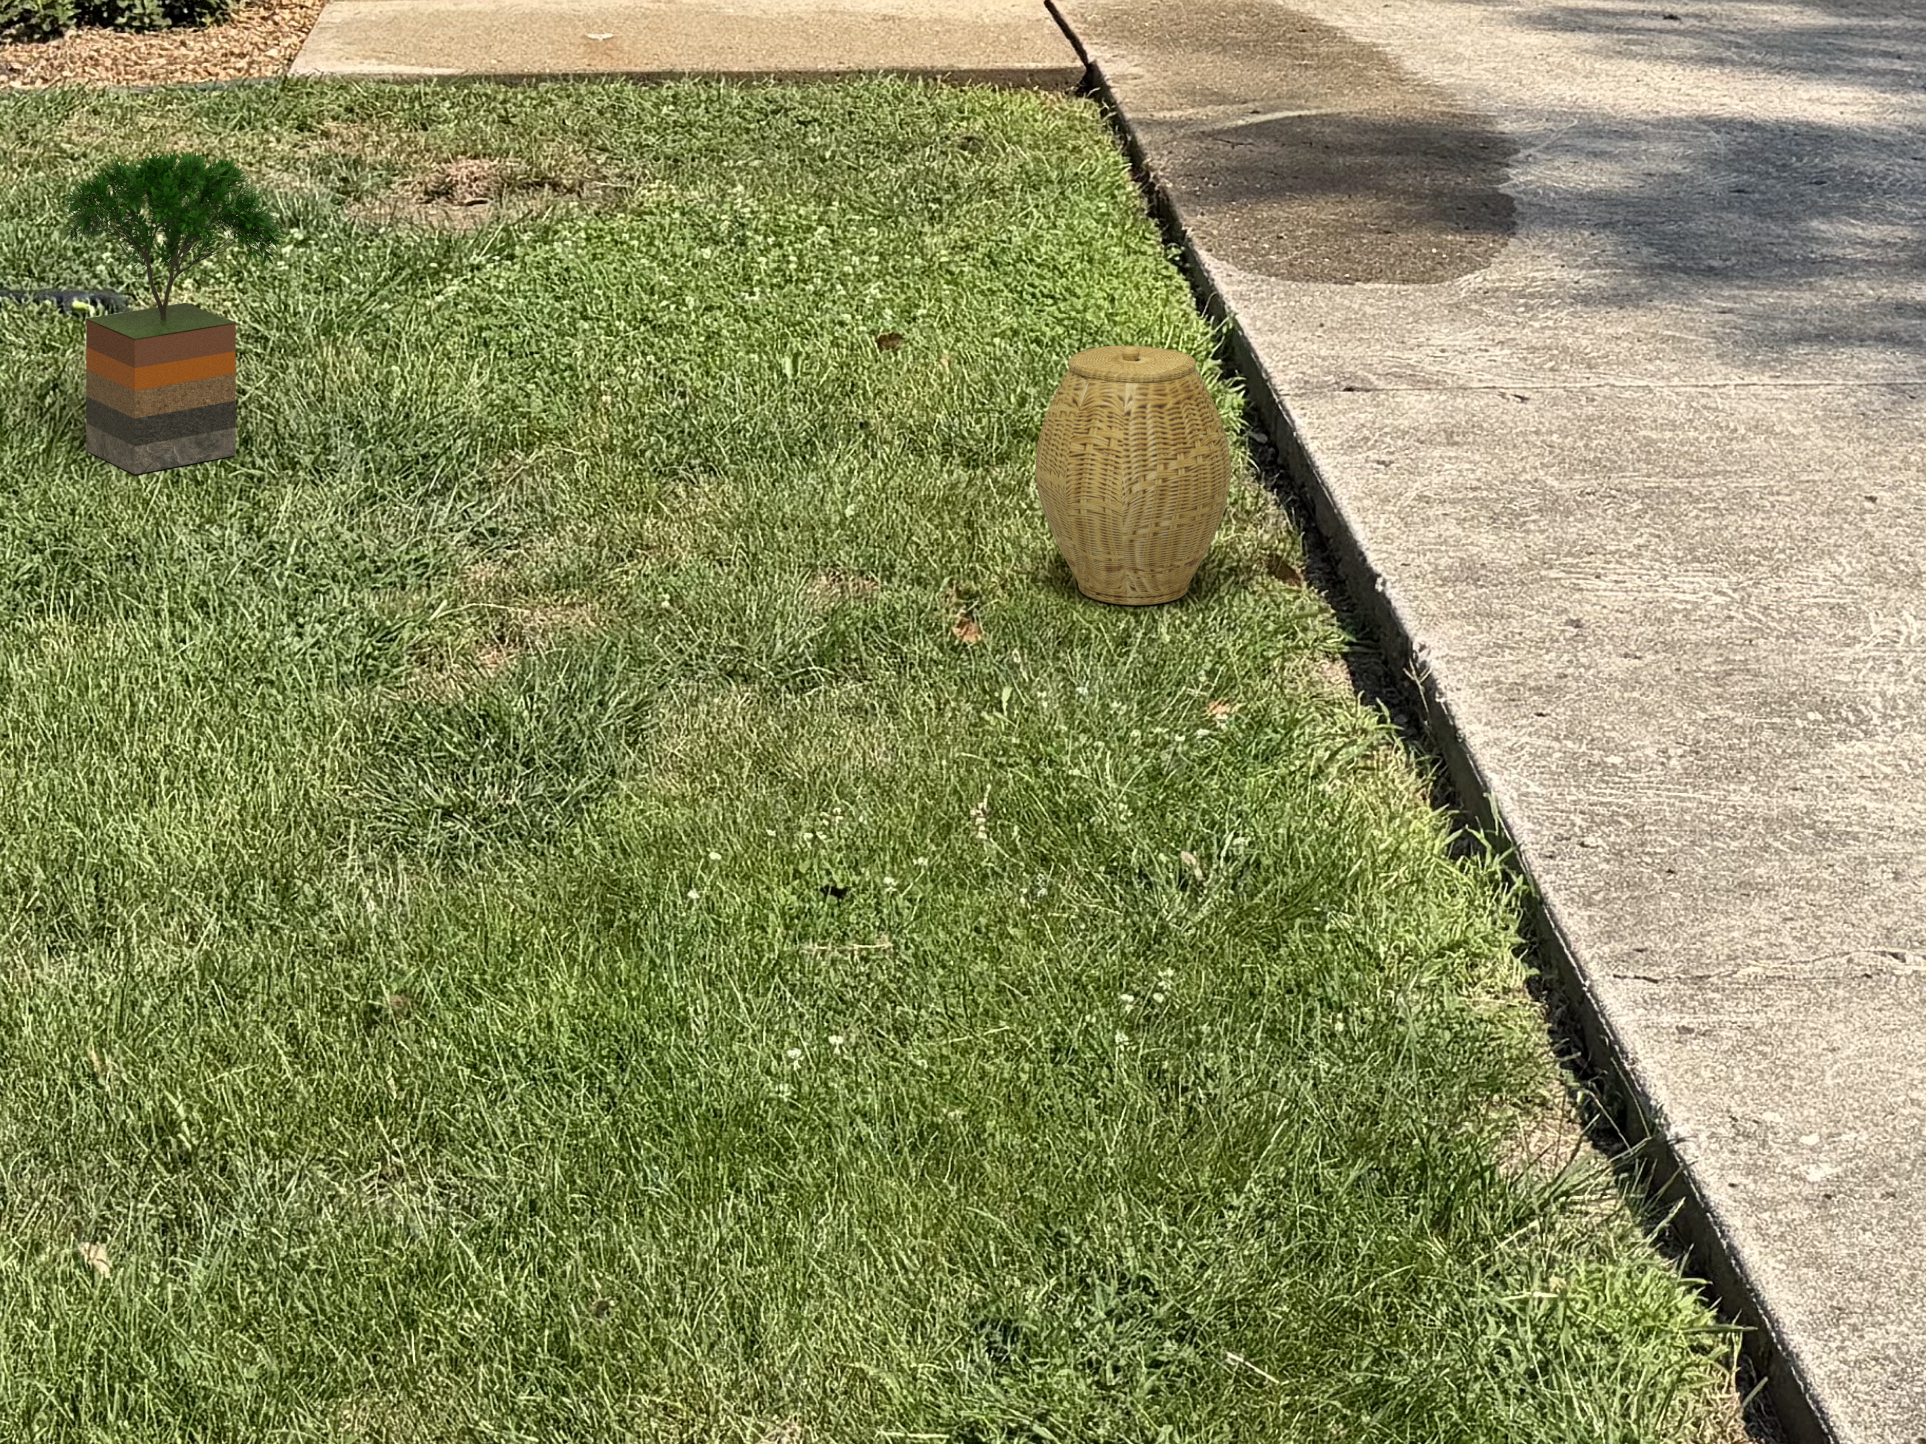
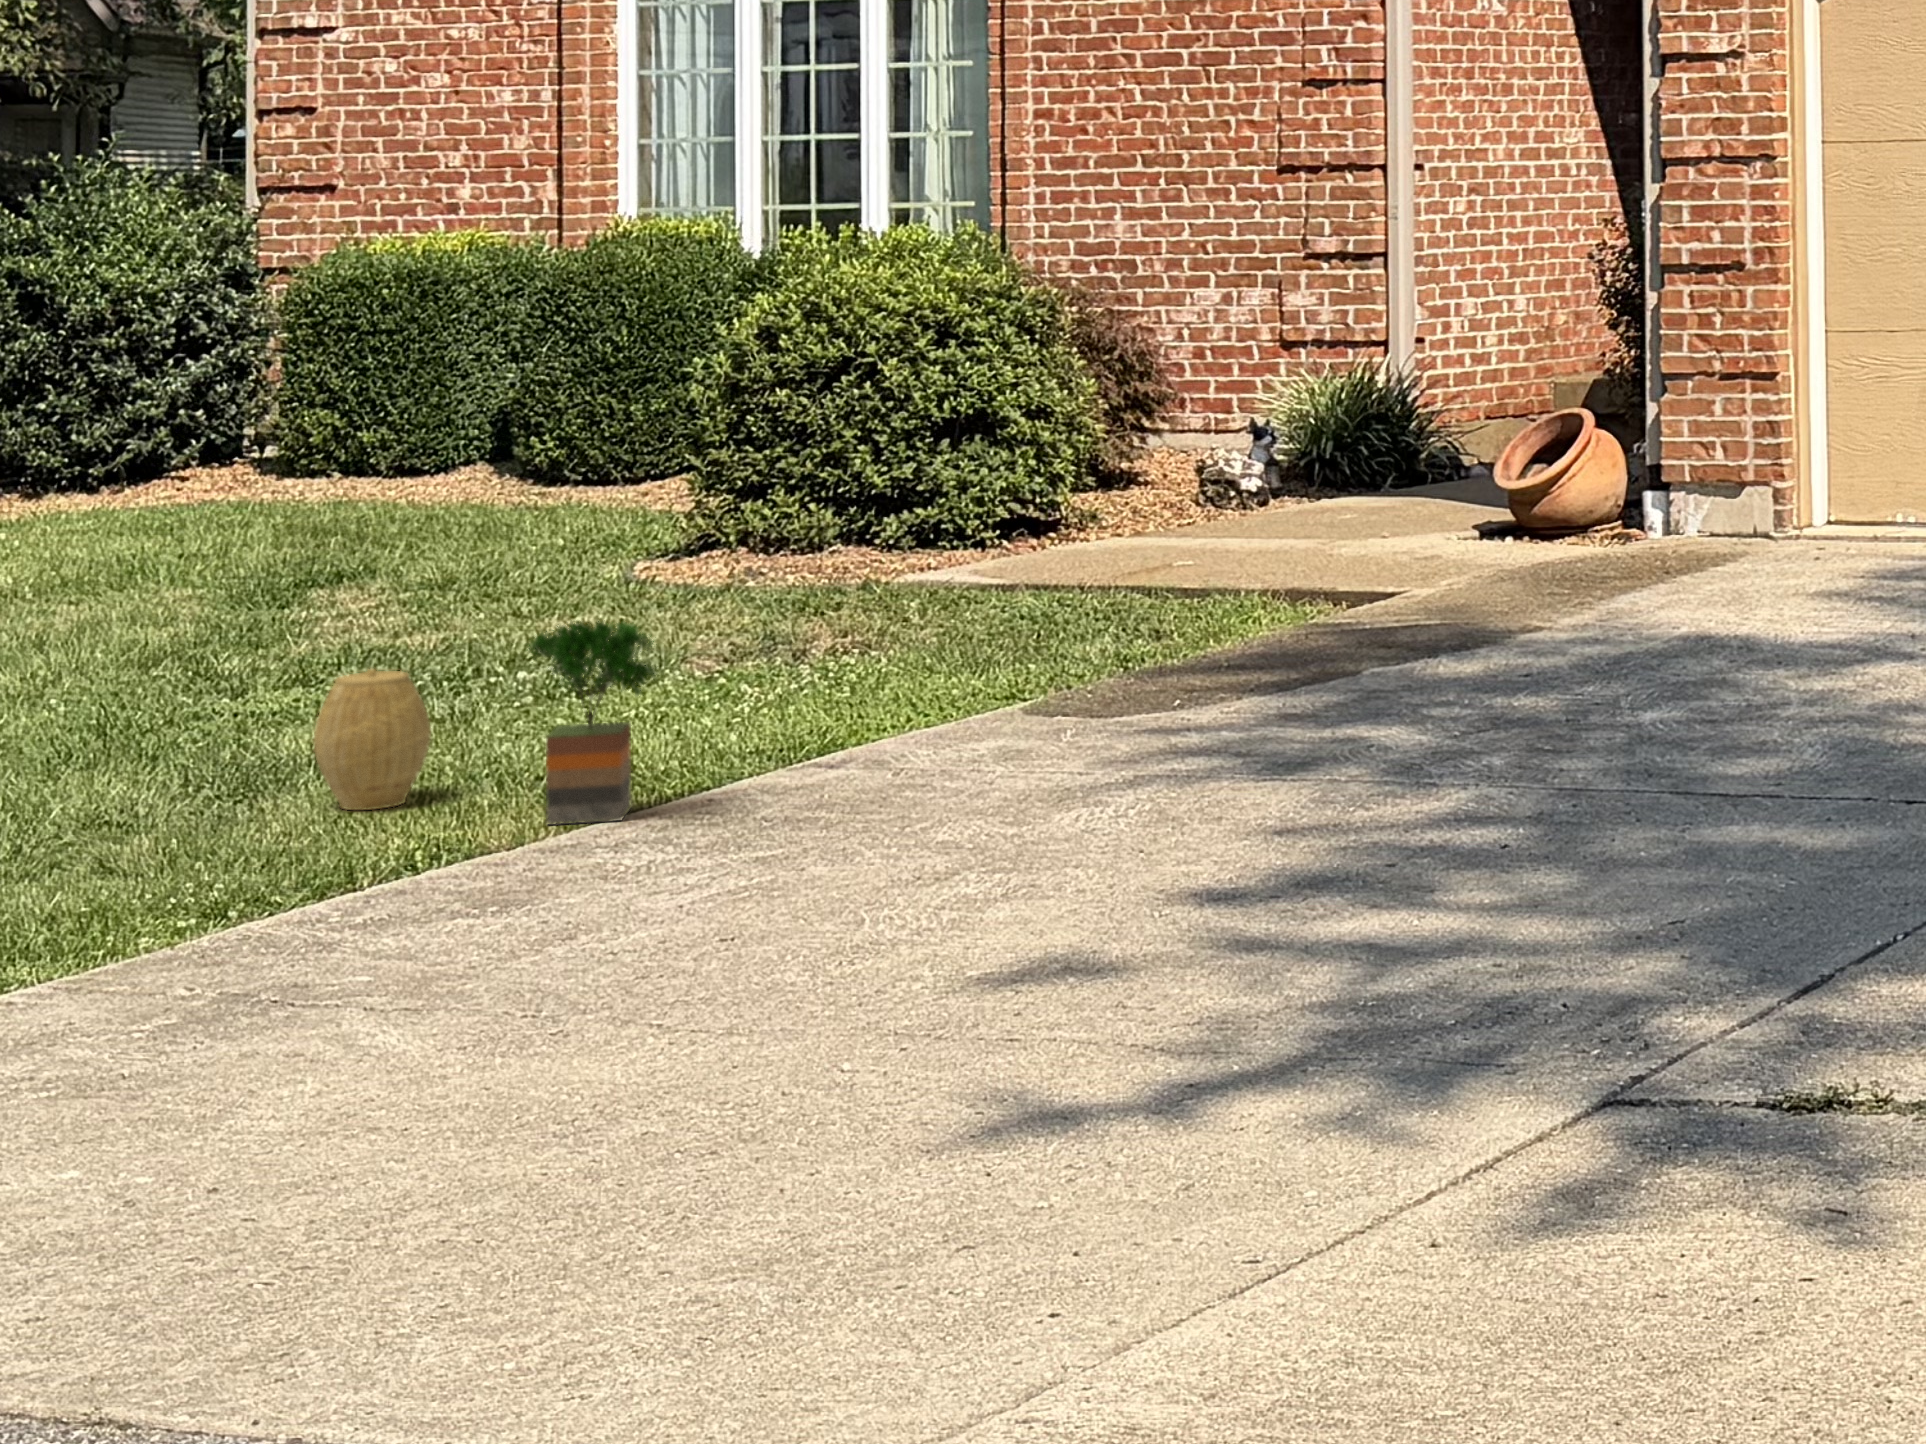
potted tree: present [61,150,285,474] -> present [527,621,657,825]

